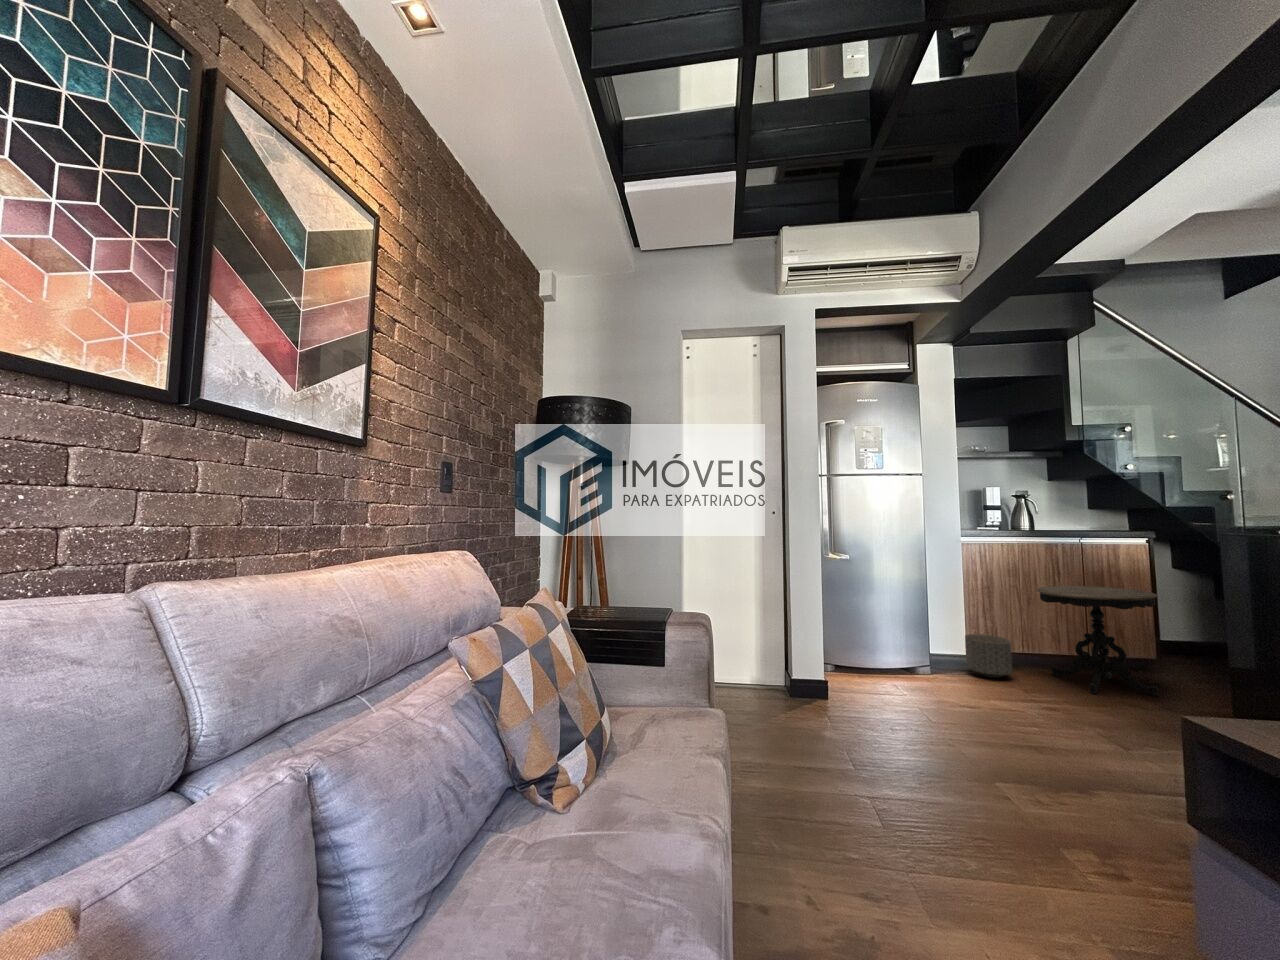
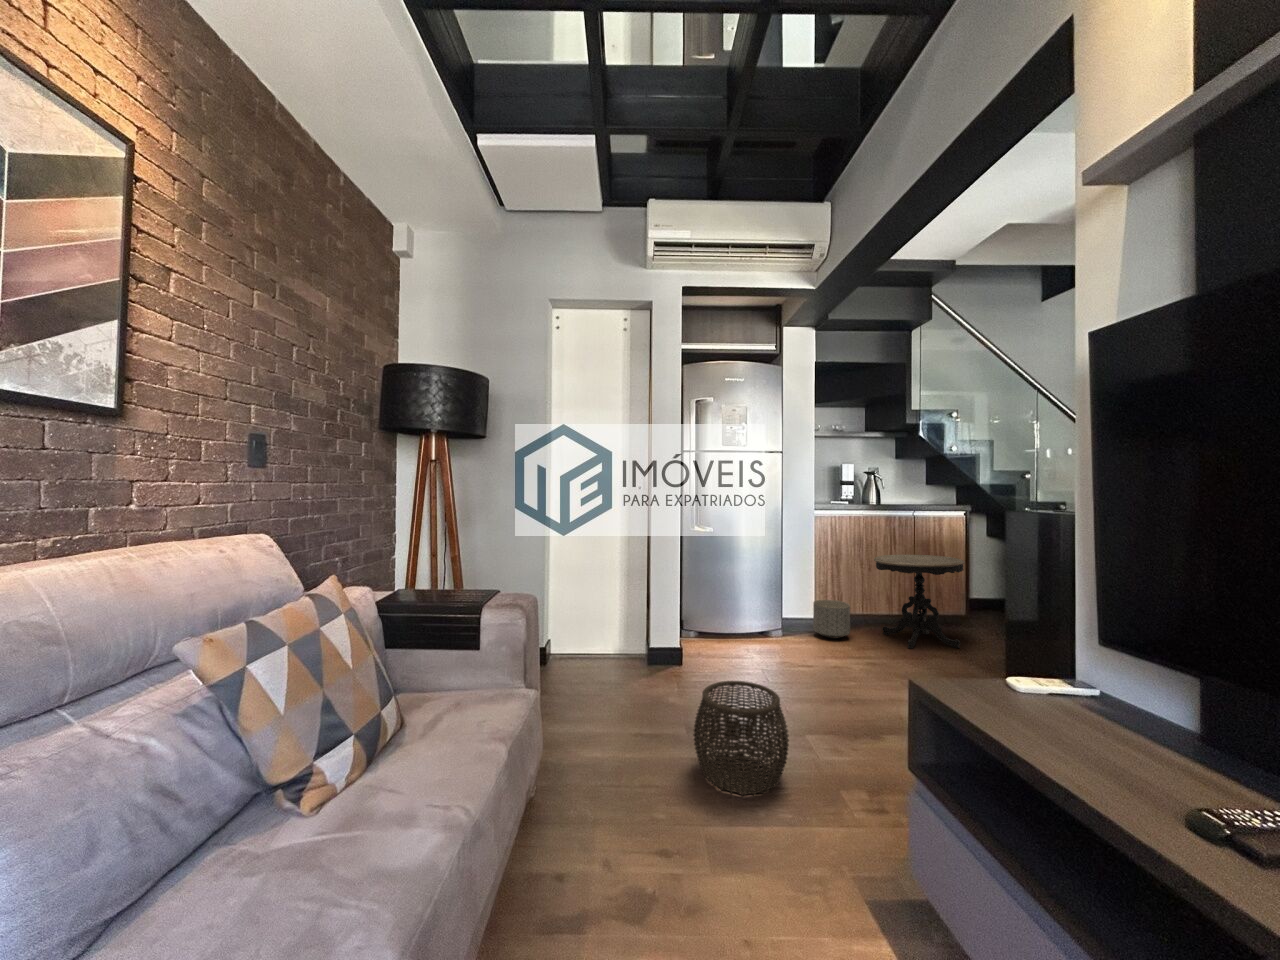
woven basket: none [869,715,988,847] -> present [693,681,789,795]

